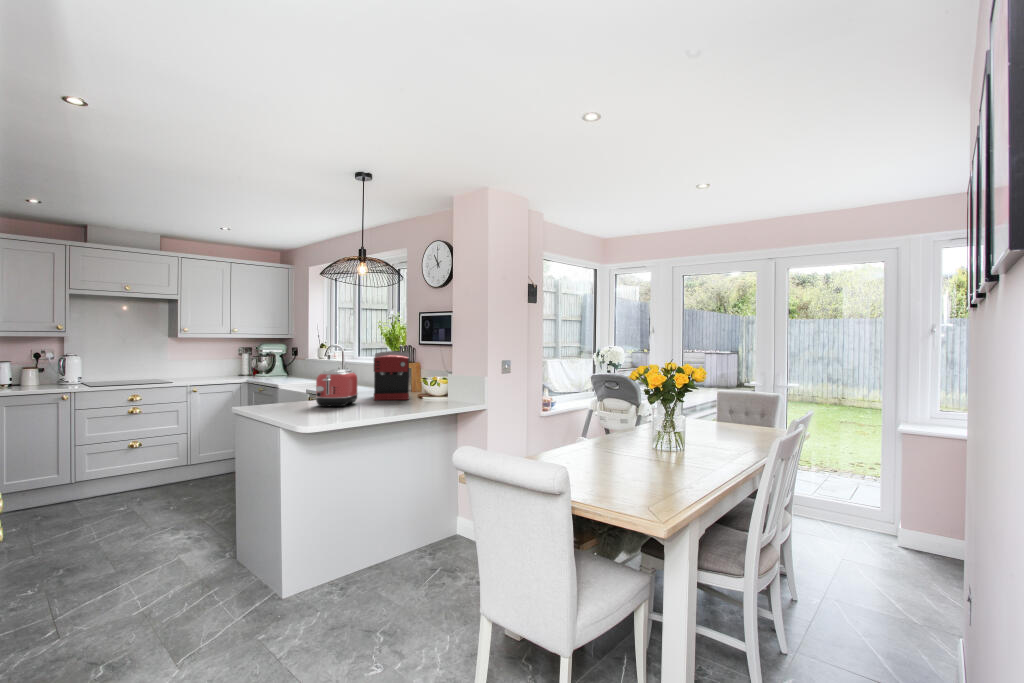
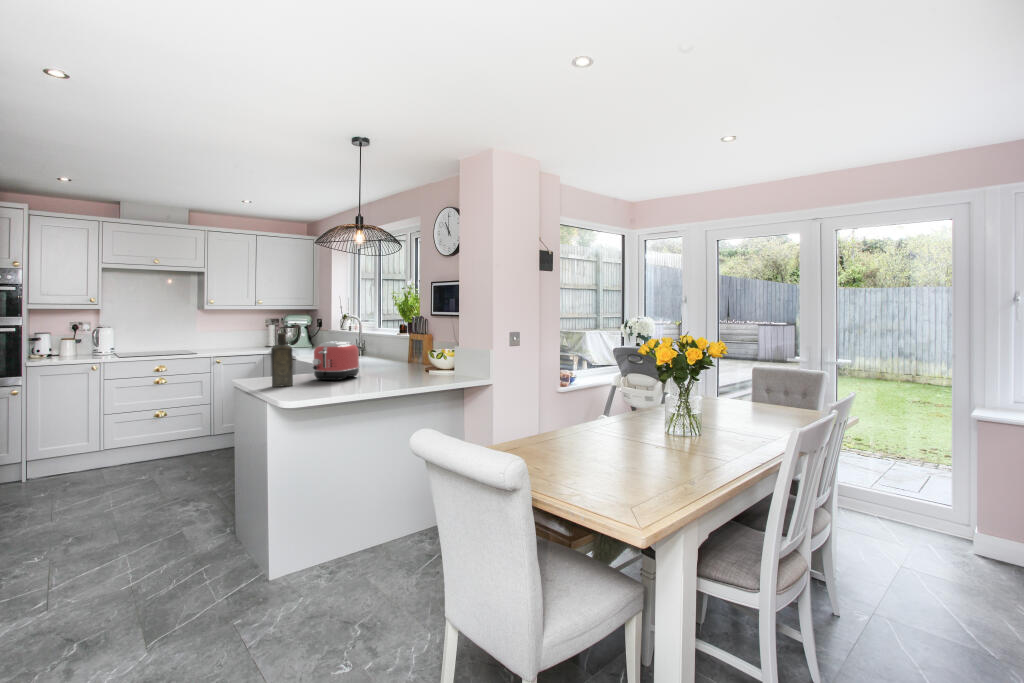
coffee maker: present [374,351,409,400] -> none [378,323,417,374]
bottle: none [276,361,300,413] -> present [271,333,293,387]

